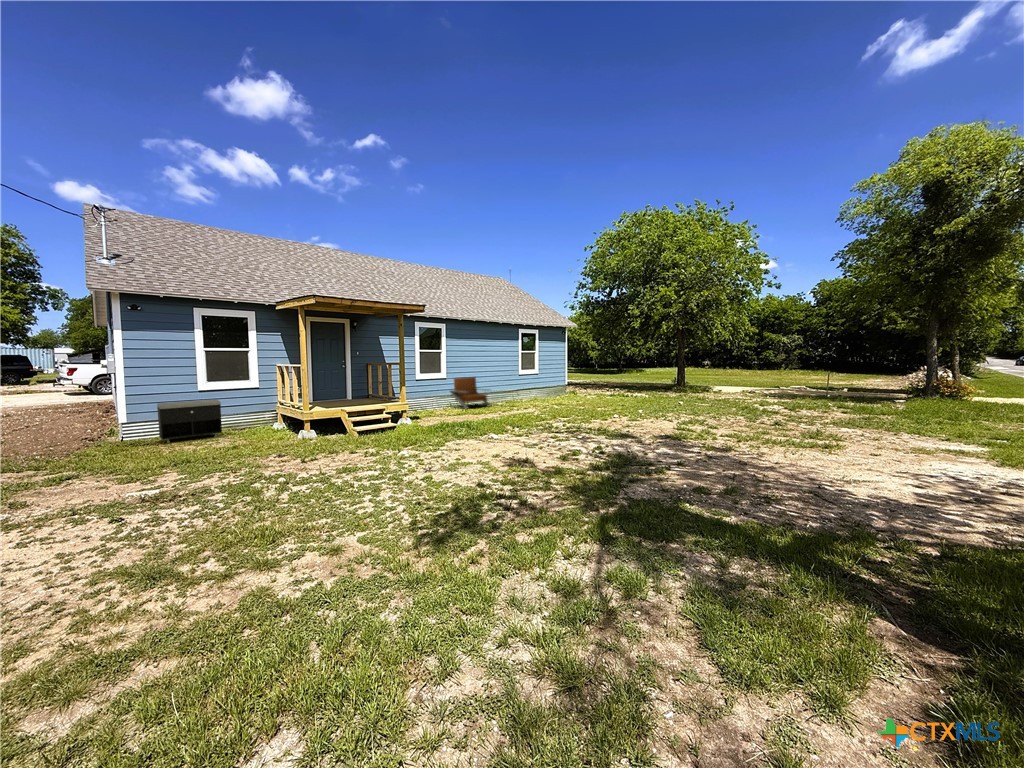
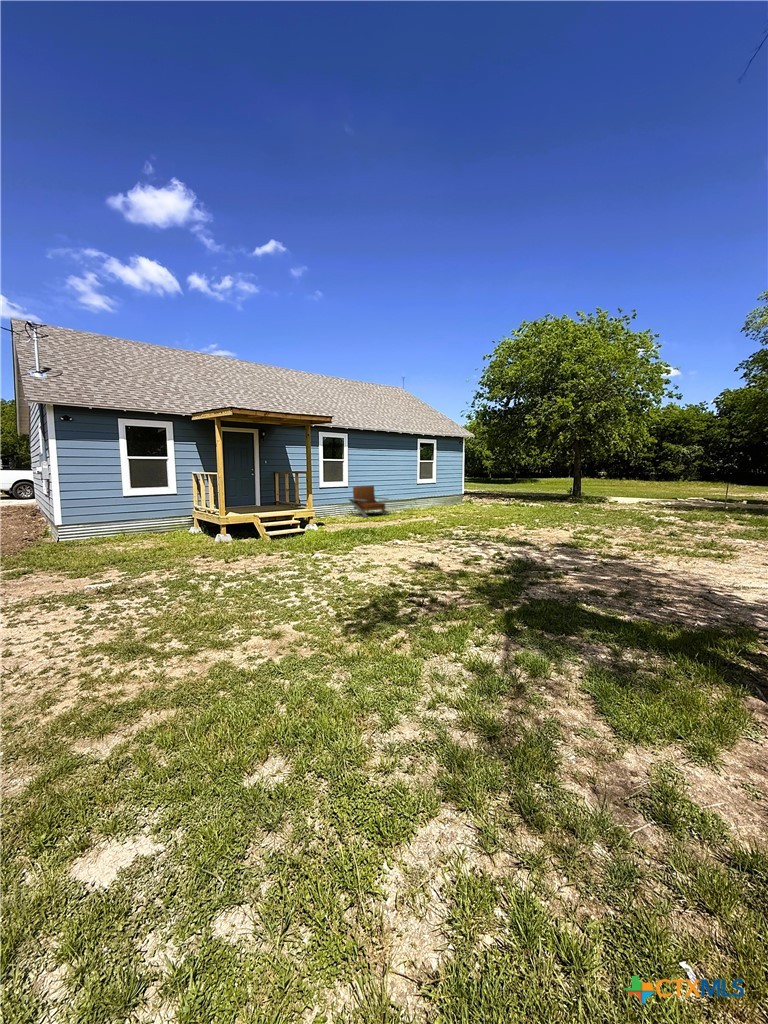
storage bench: present [157,399,222,442] -> none [85,505,143,544]

